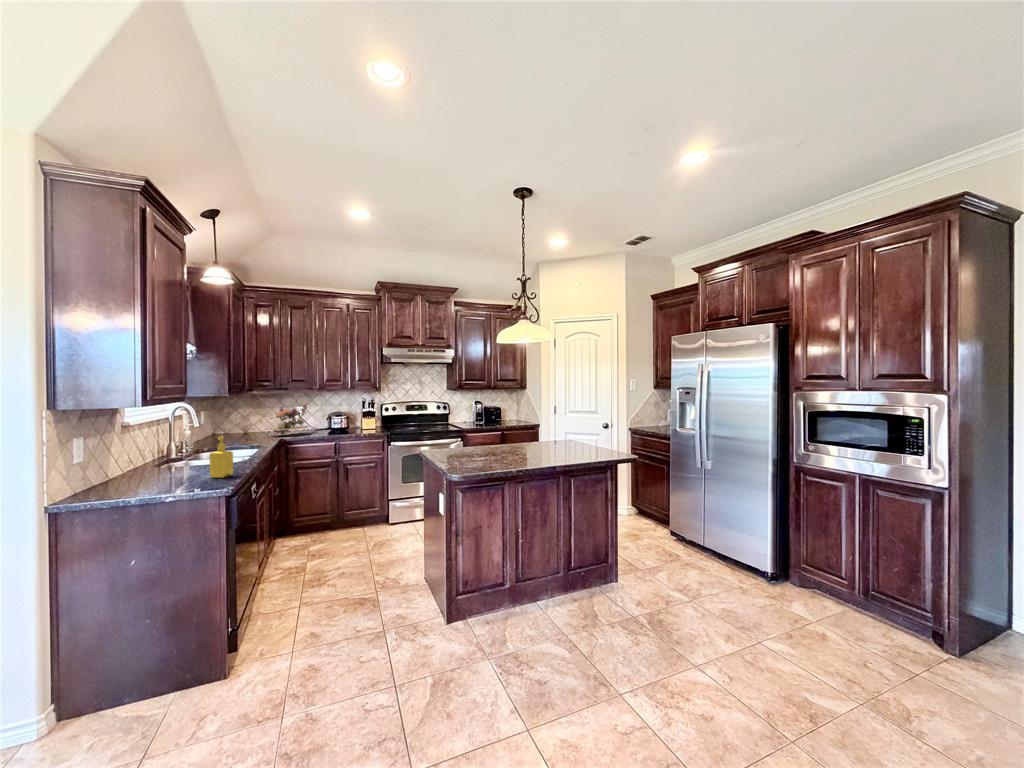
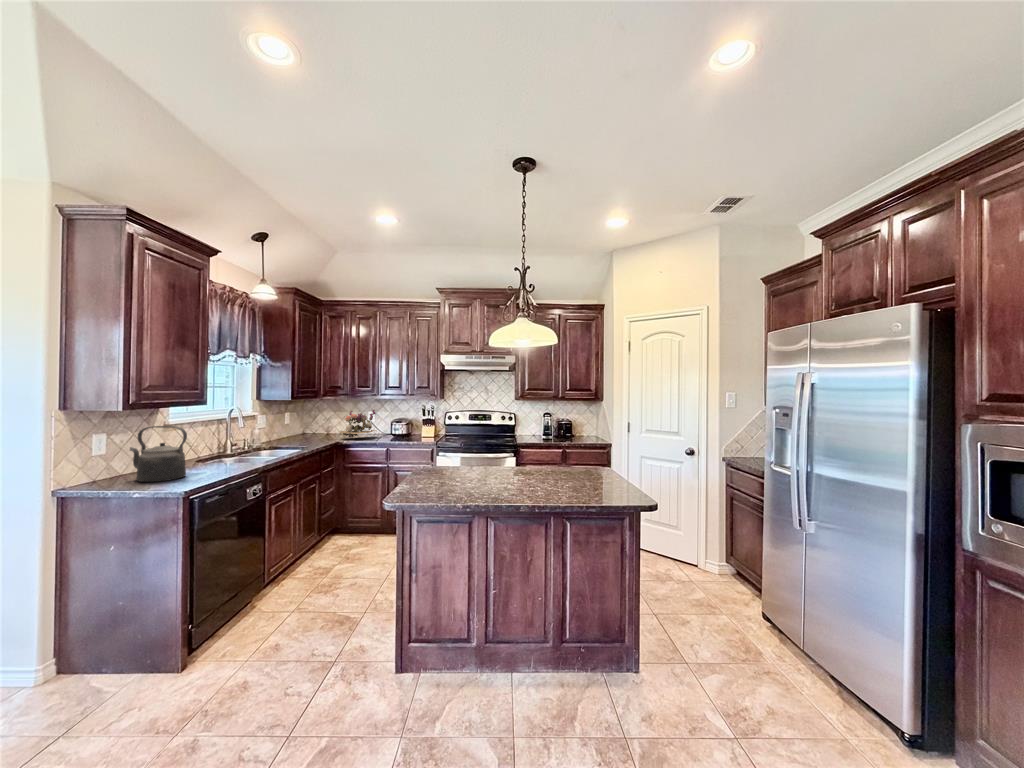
kettle: none [116,425,189,488] -> present [130,426,187,482]
soap dispenser: present [209,437,233,478] -> none [202,439,221,478]

